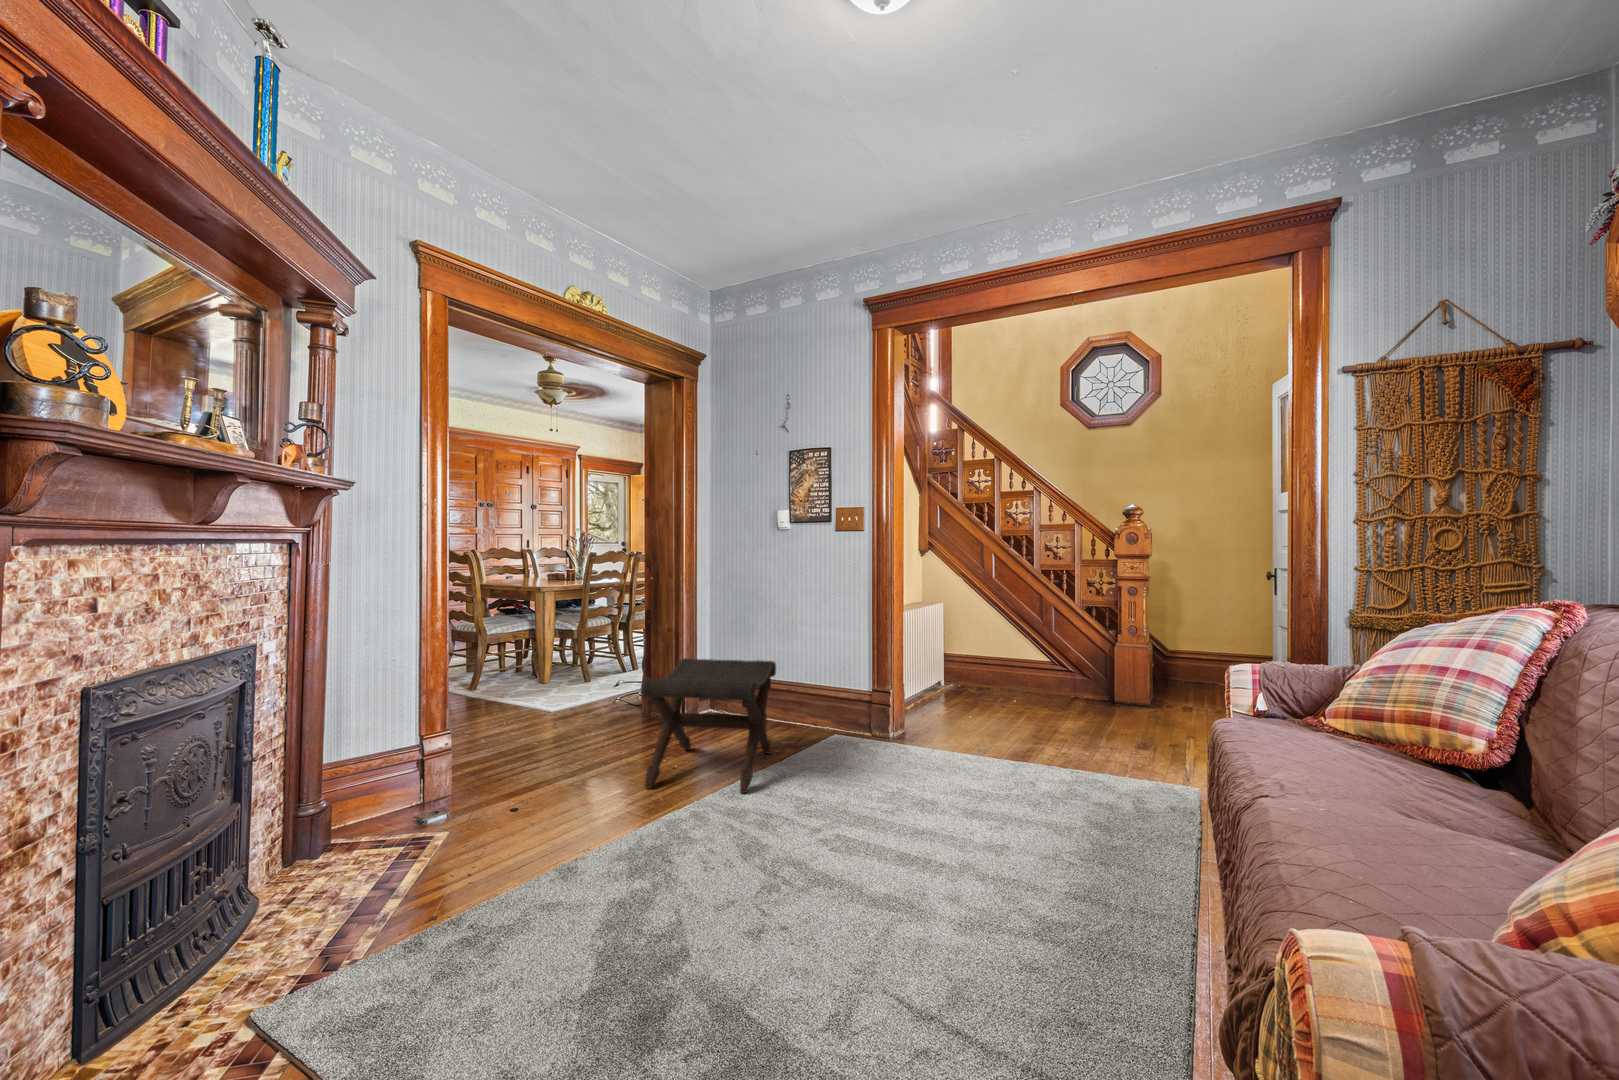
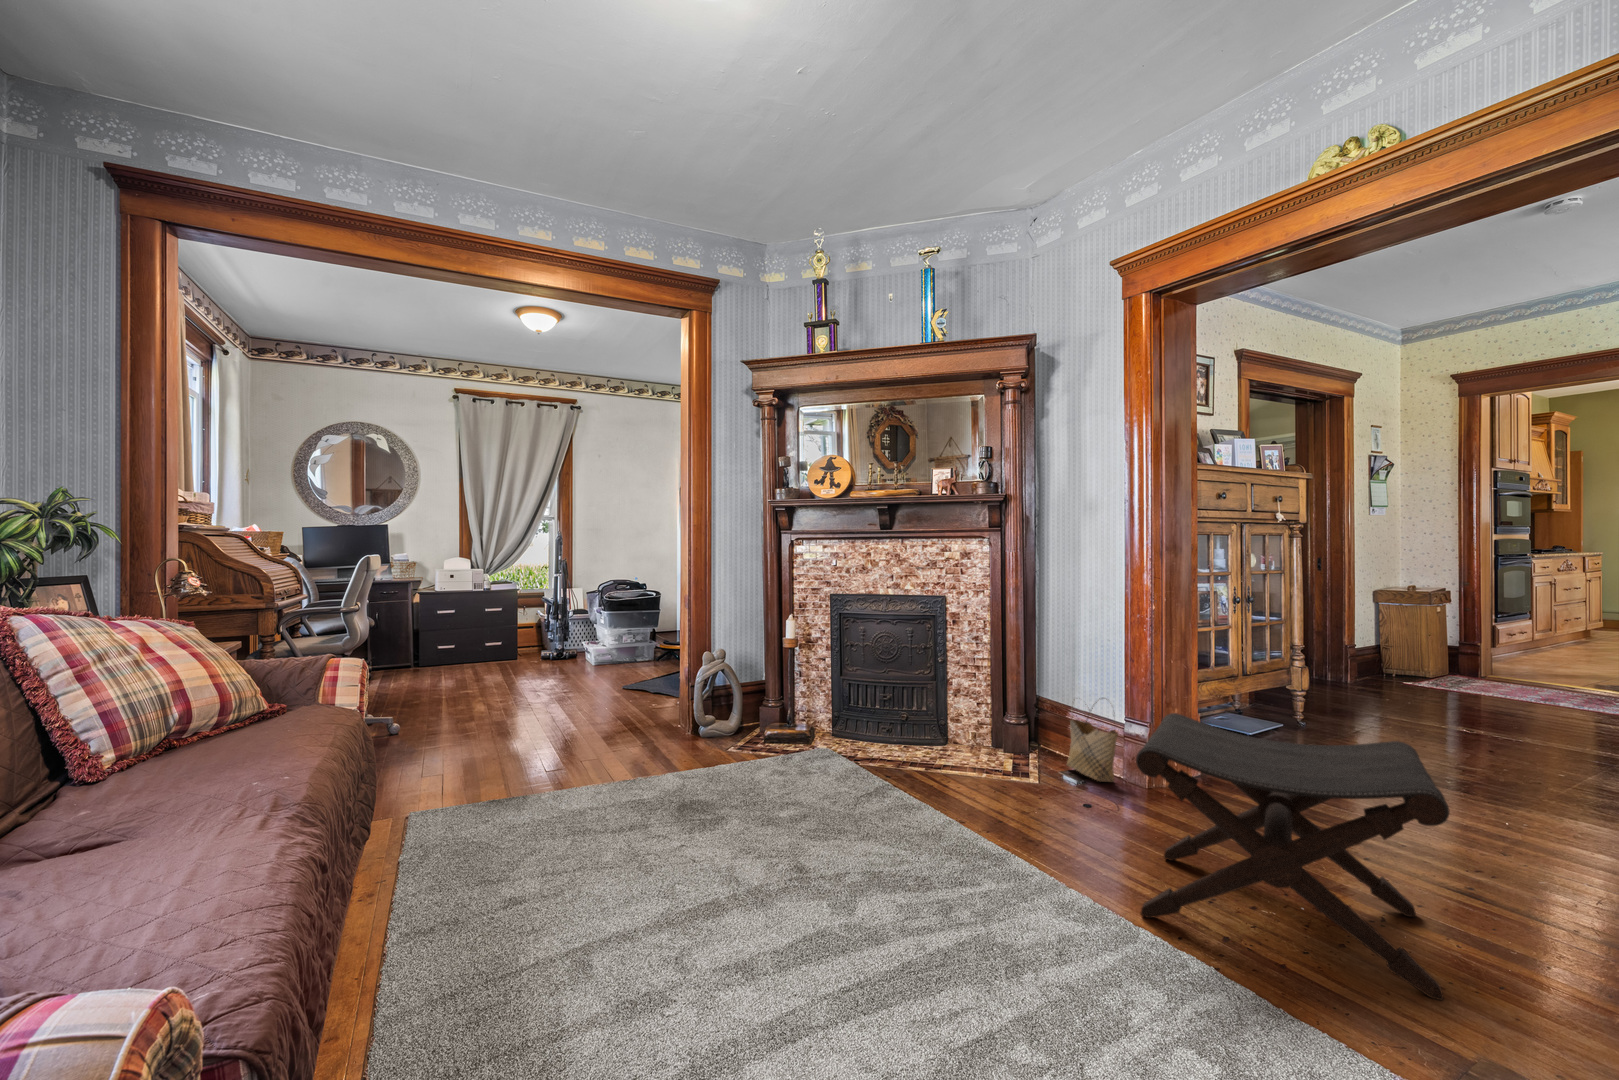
woven basket: none [401,724,470,822] -> present [1067,699,1118,782]

